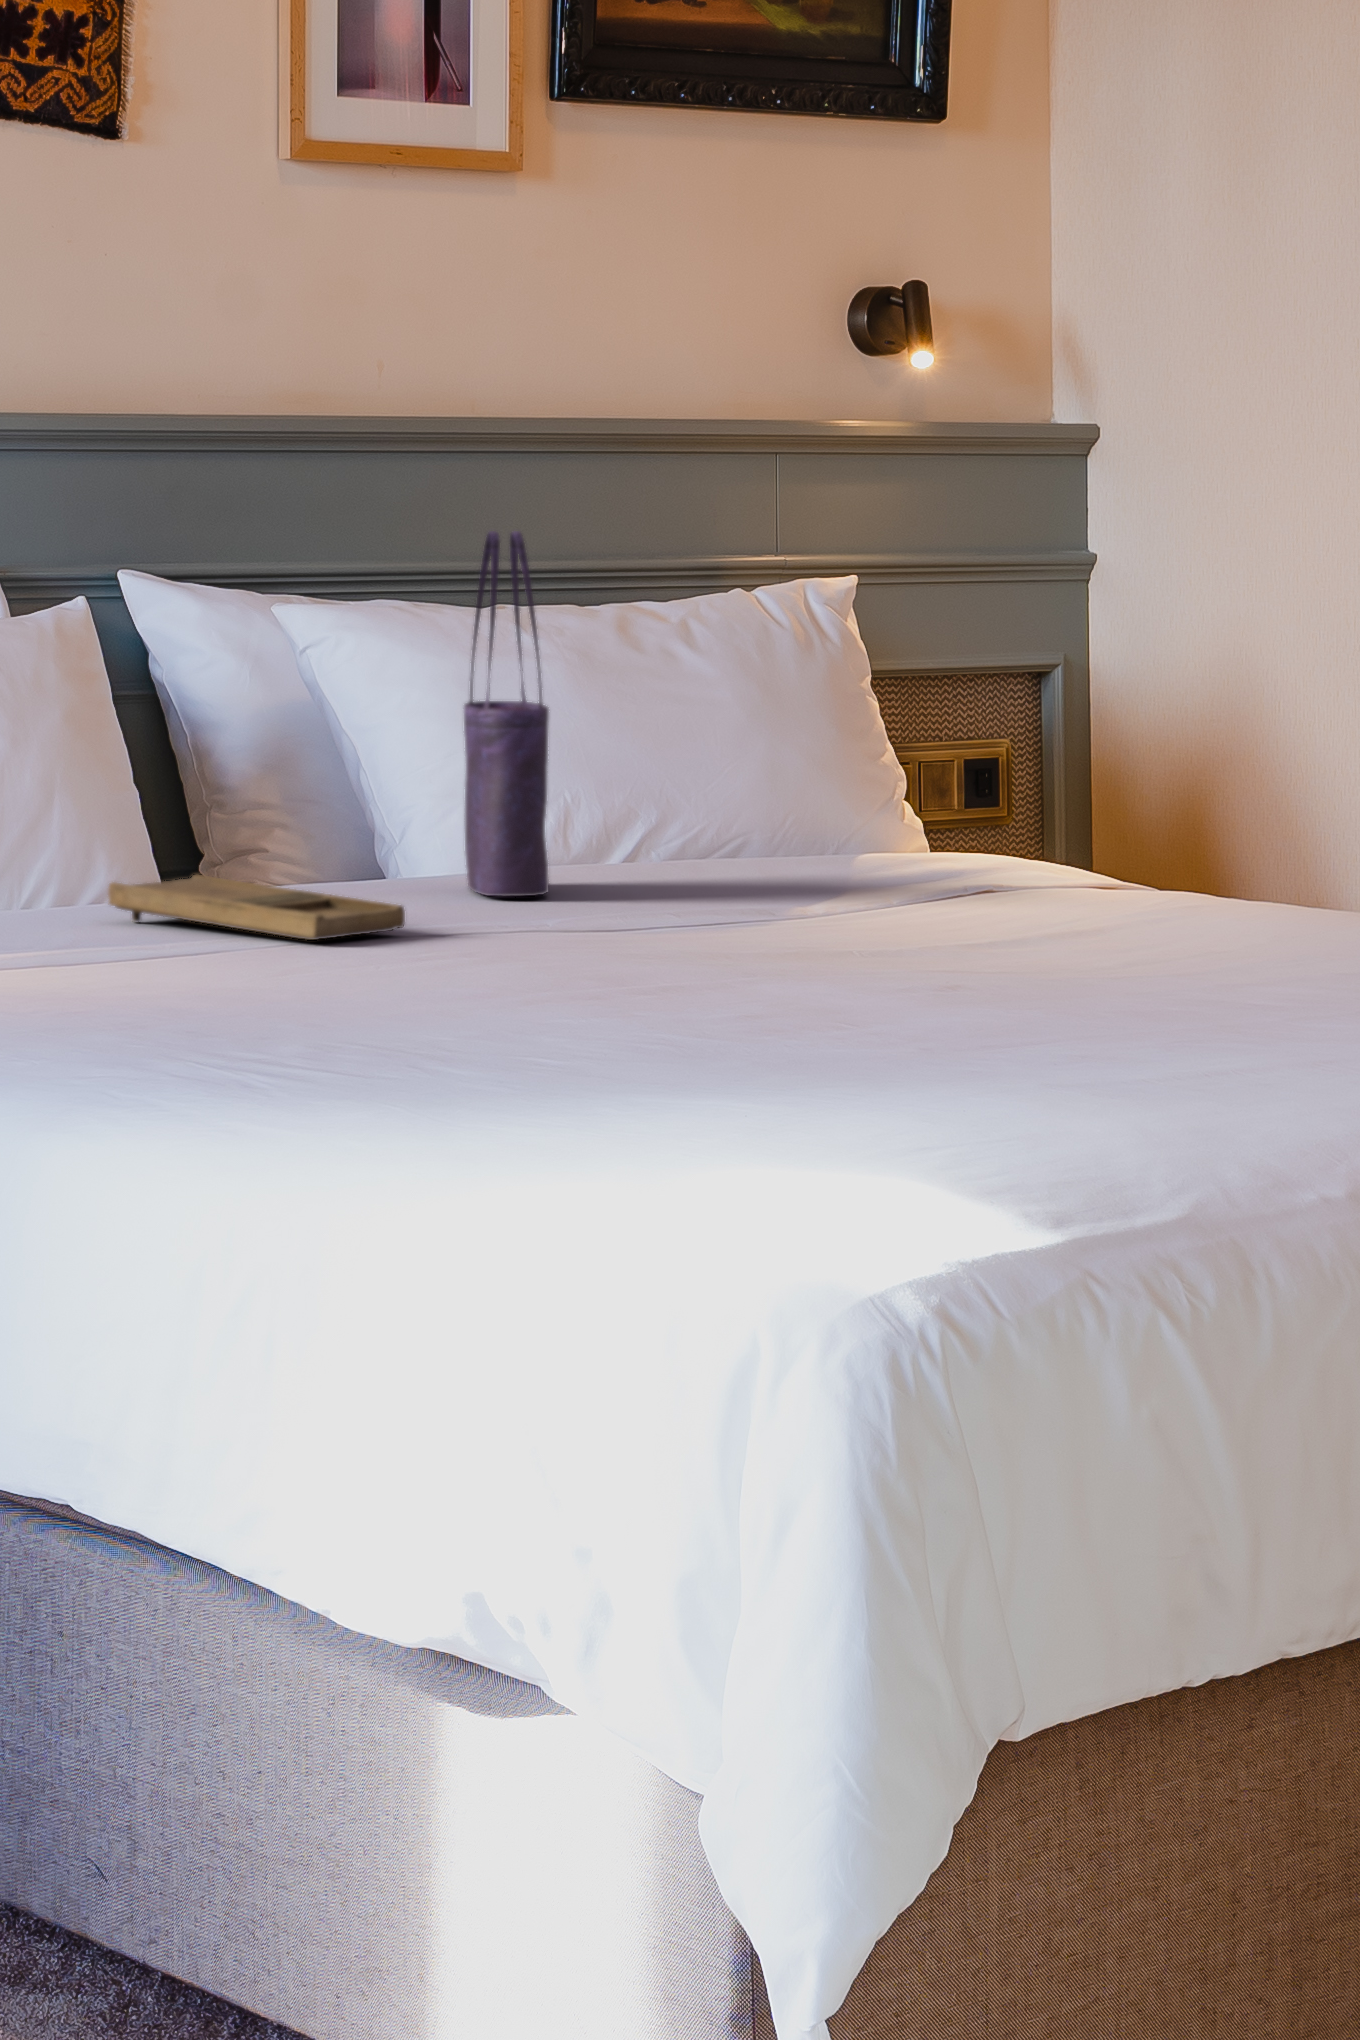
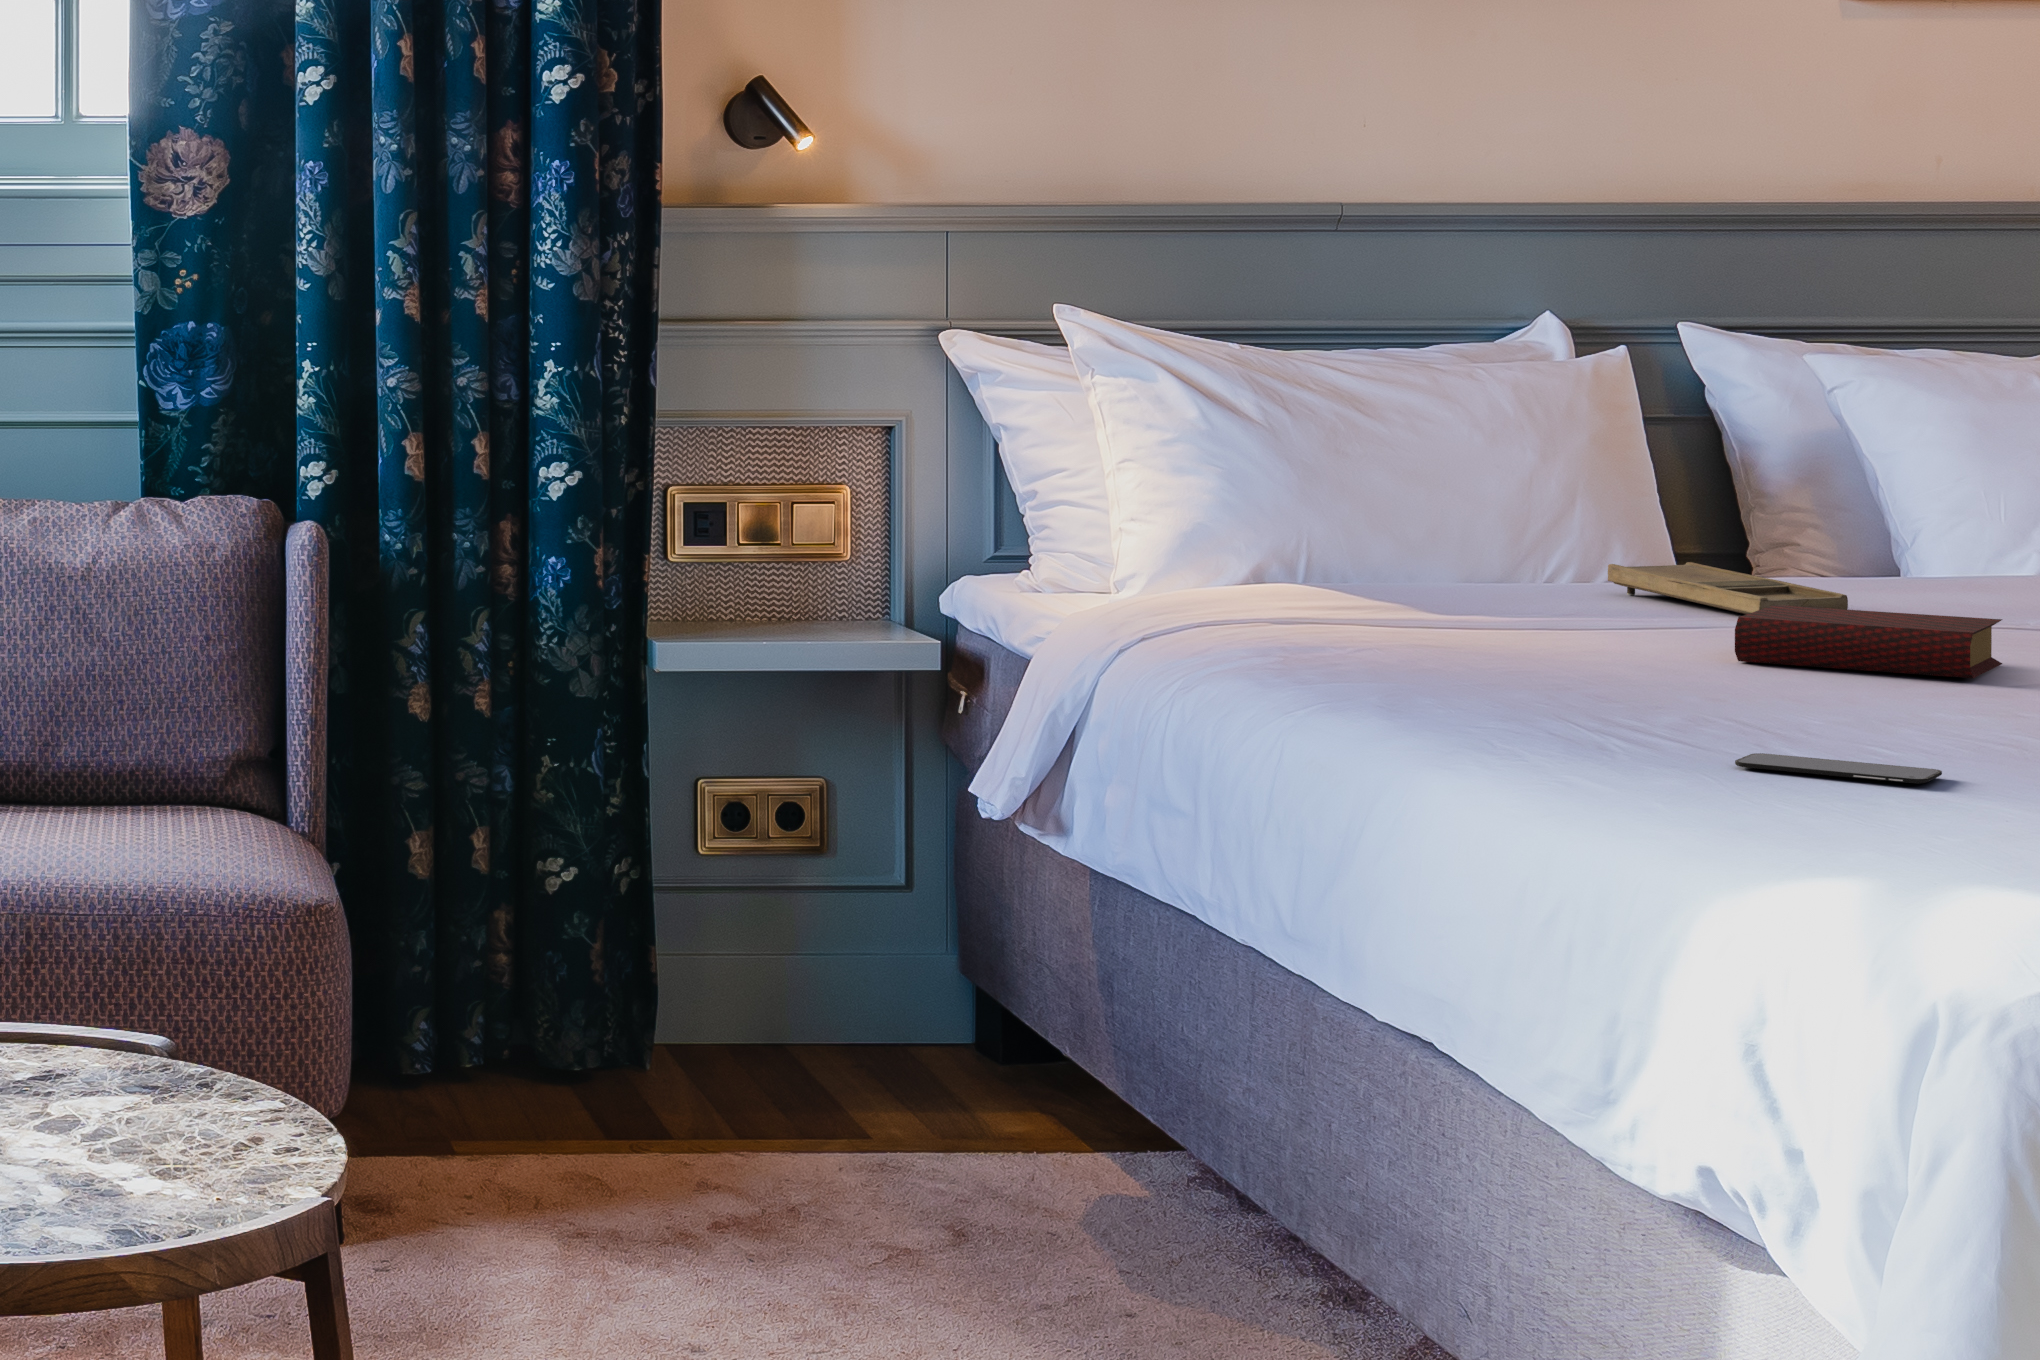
tote bag: present [464,531,549,896] -> none [1948,303,2023,595]
book: none [352,924,633,1002] -> present [1735,605,2002,678]
smartphone: none [511,1124,747,1147] -> present [1735,753,1942,784]

